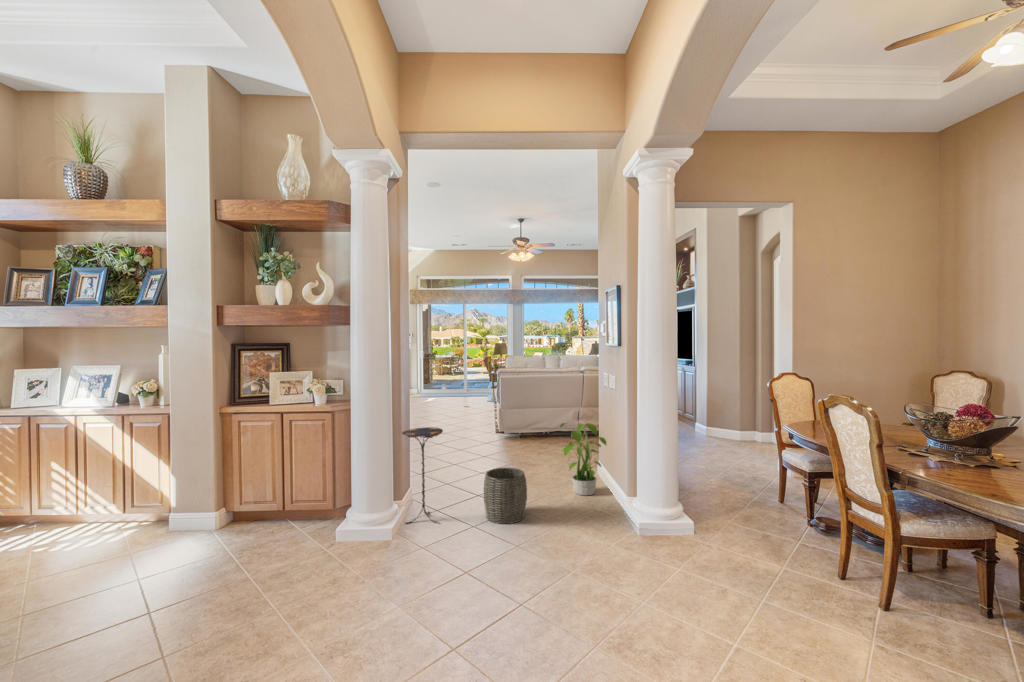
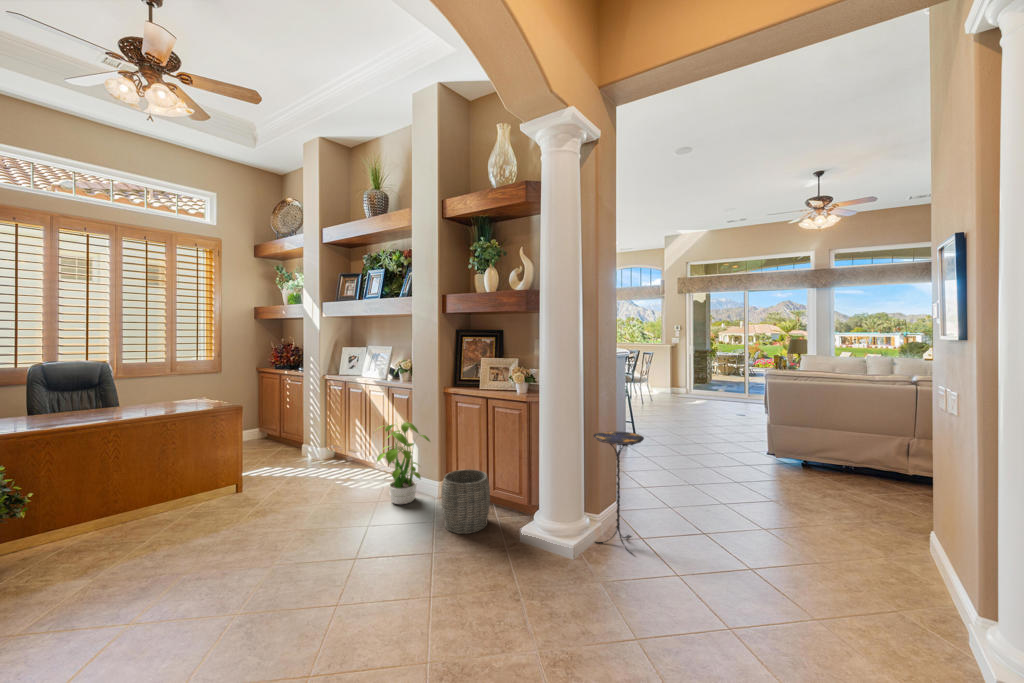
potted plant: present [560,423,606,496] -> present [377,422,430,504]
woven basket: present [484,468,527,524] -> present [441,469,490,534]

